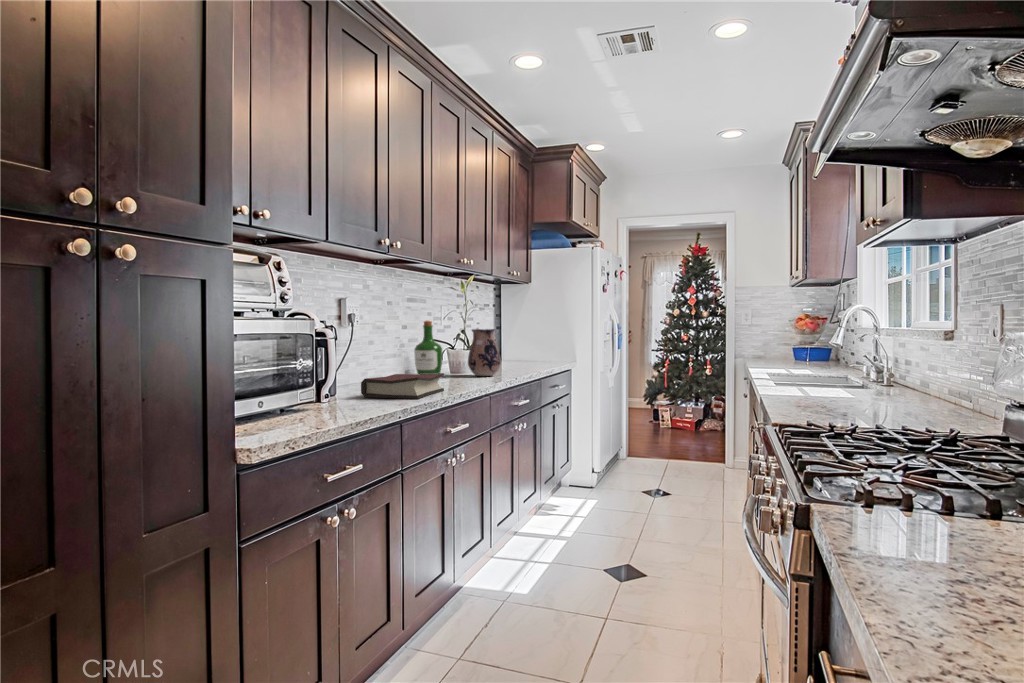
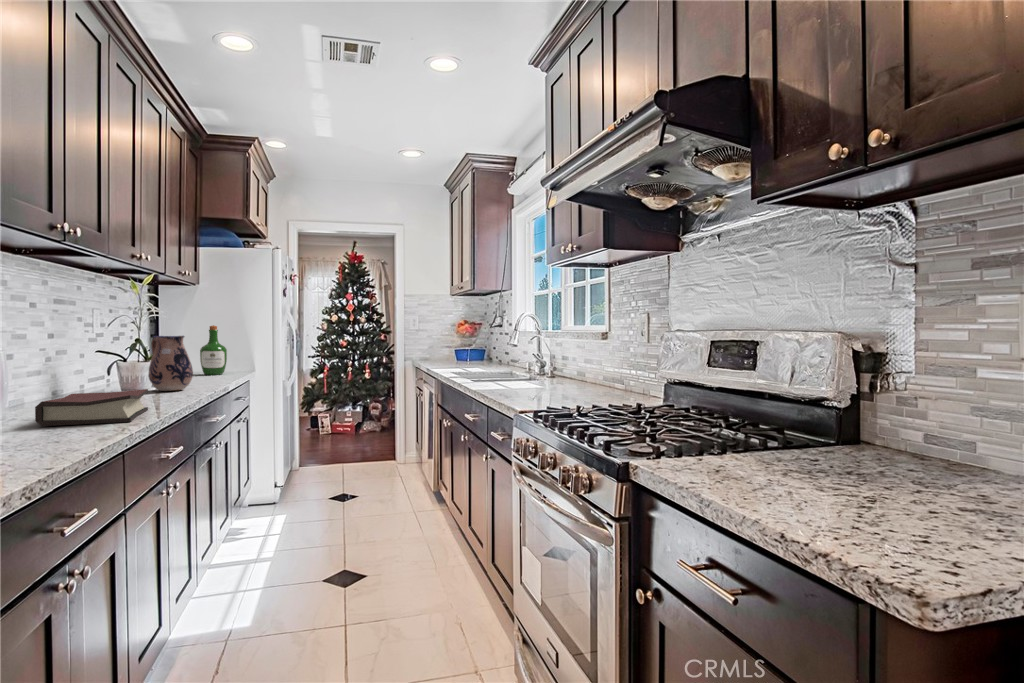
wine bottle: present [414,321,442,375] -> present [200,325,227,375]

